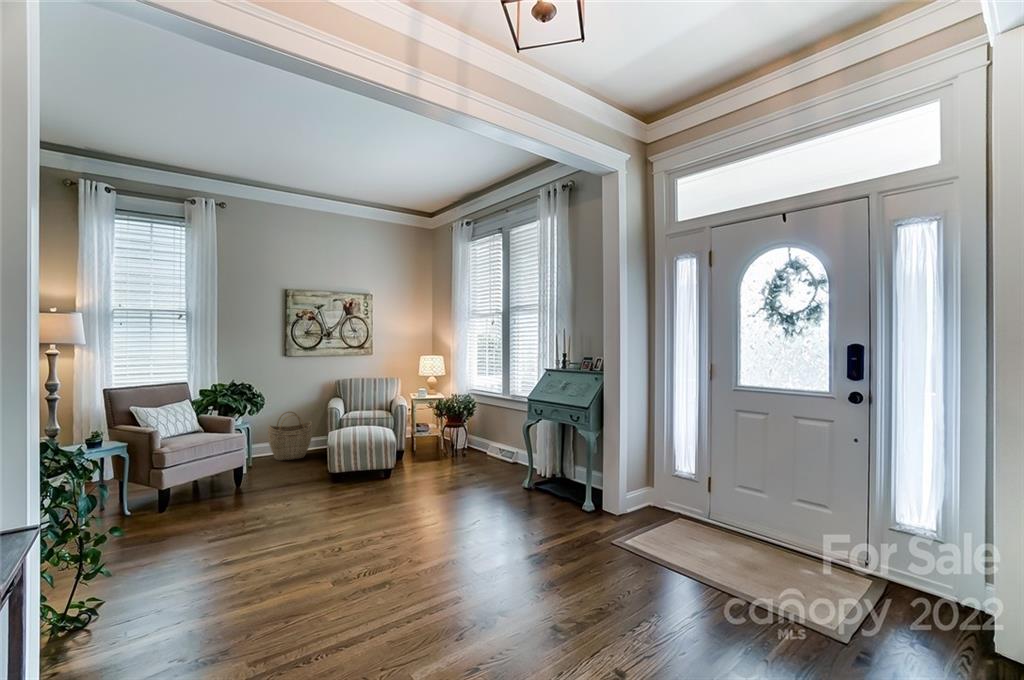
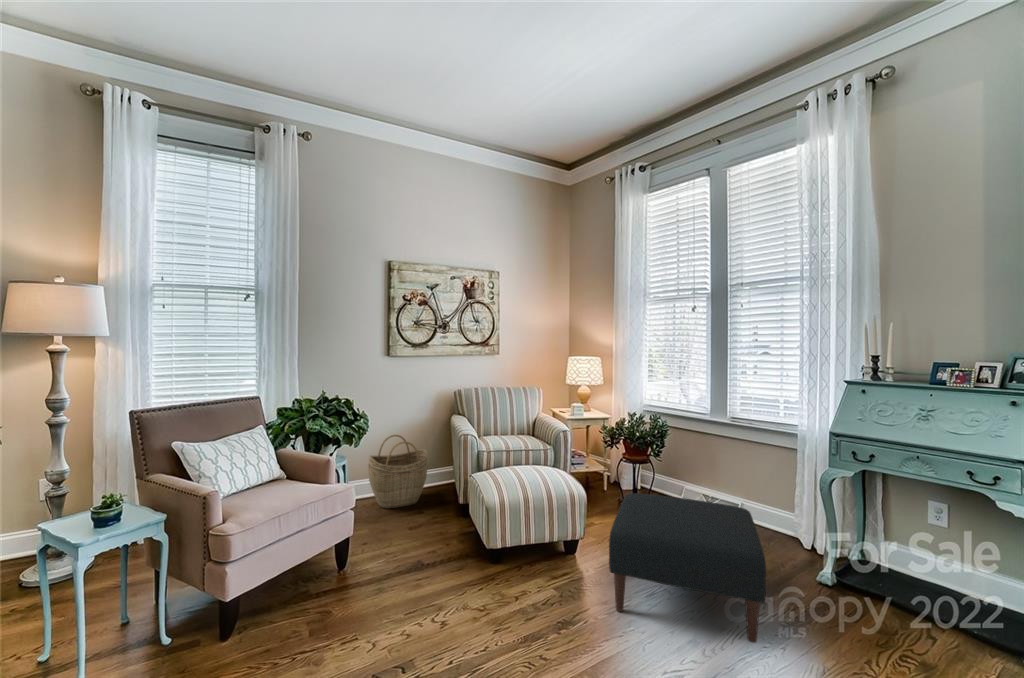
ottoman: none [387,438,484,503] -> present [609,493,766,643]

